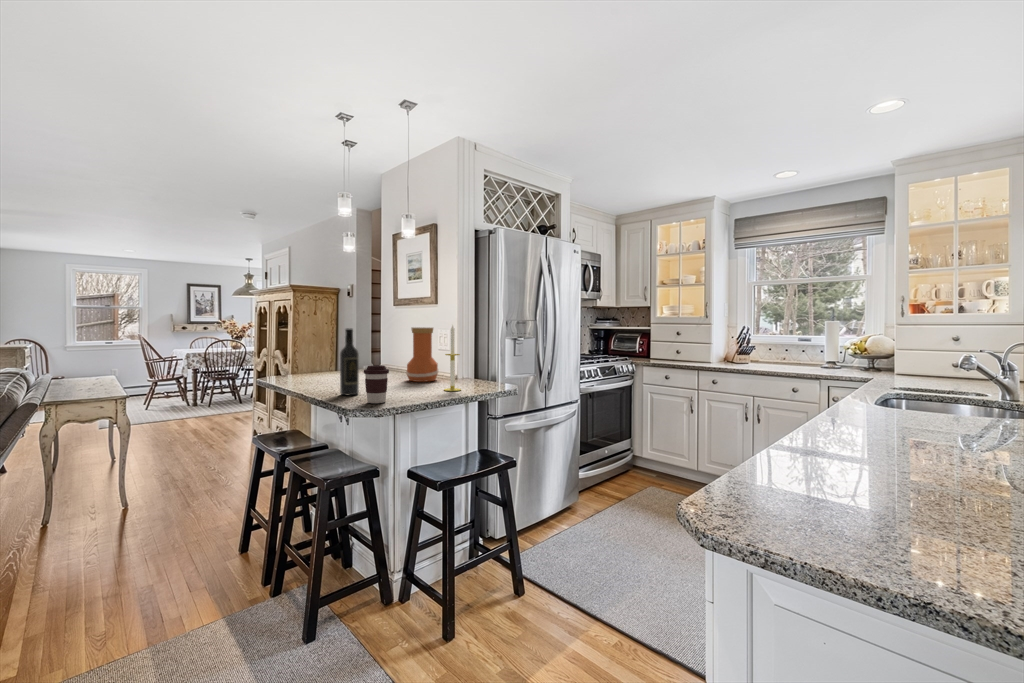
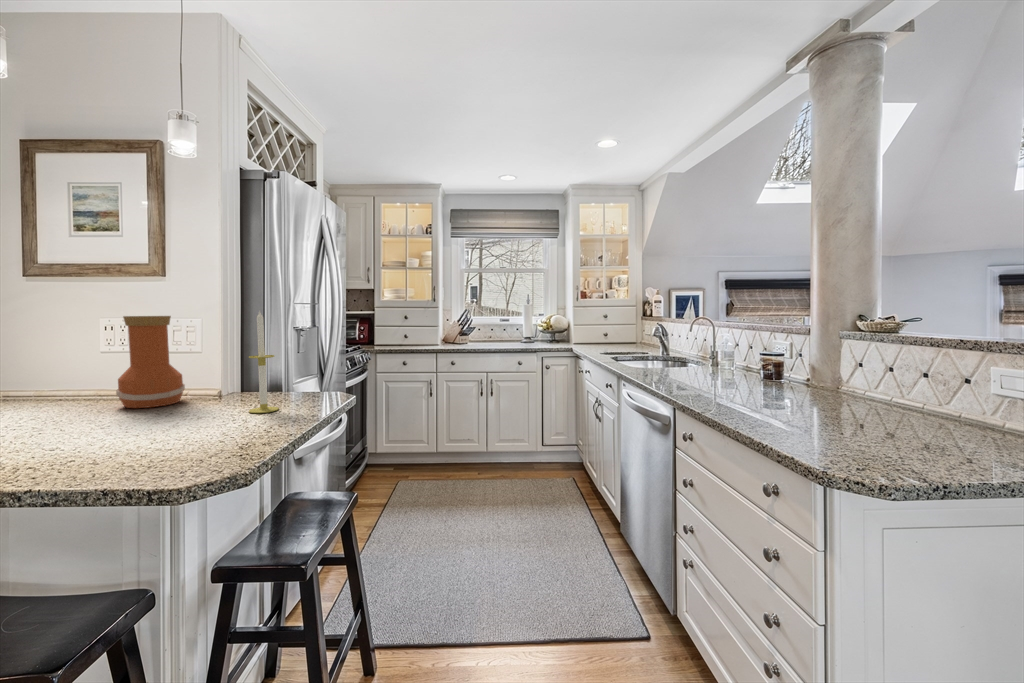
wine bottle: present [340,328,359,395] -> none [43,320,98,458]
coffee cup: present [364,365,389,403] -> none [164,386,218,458]

